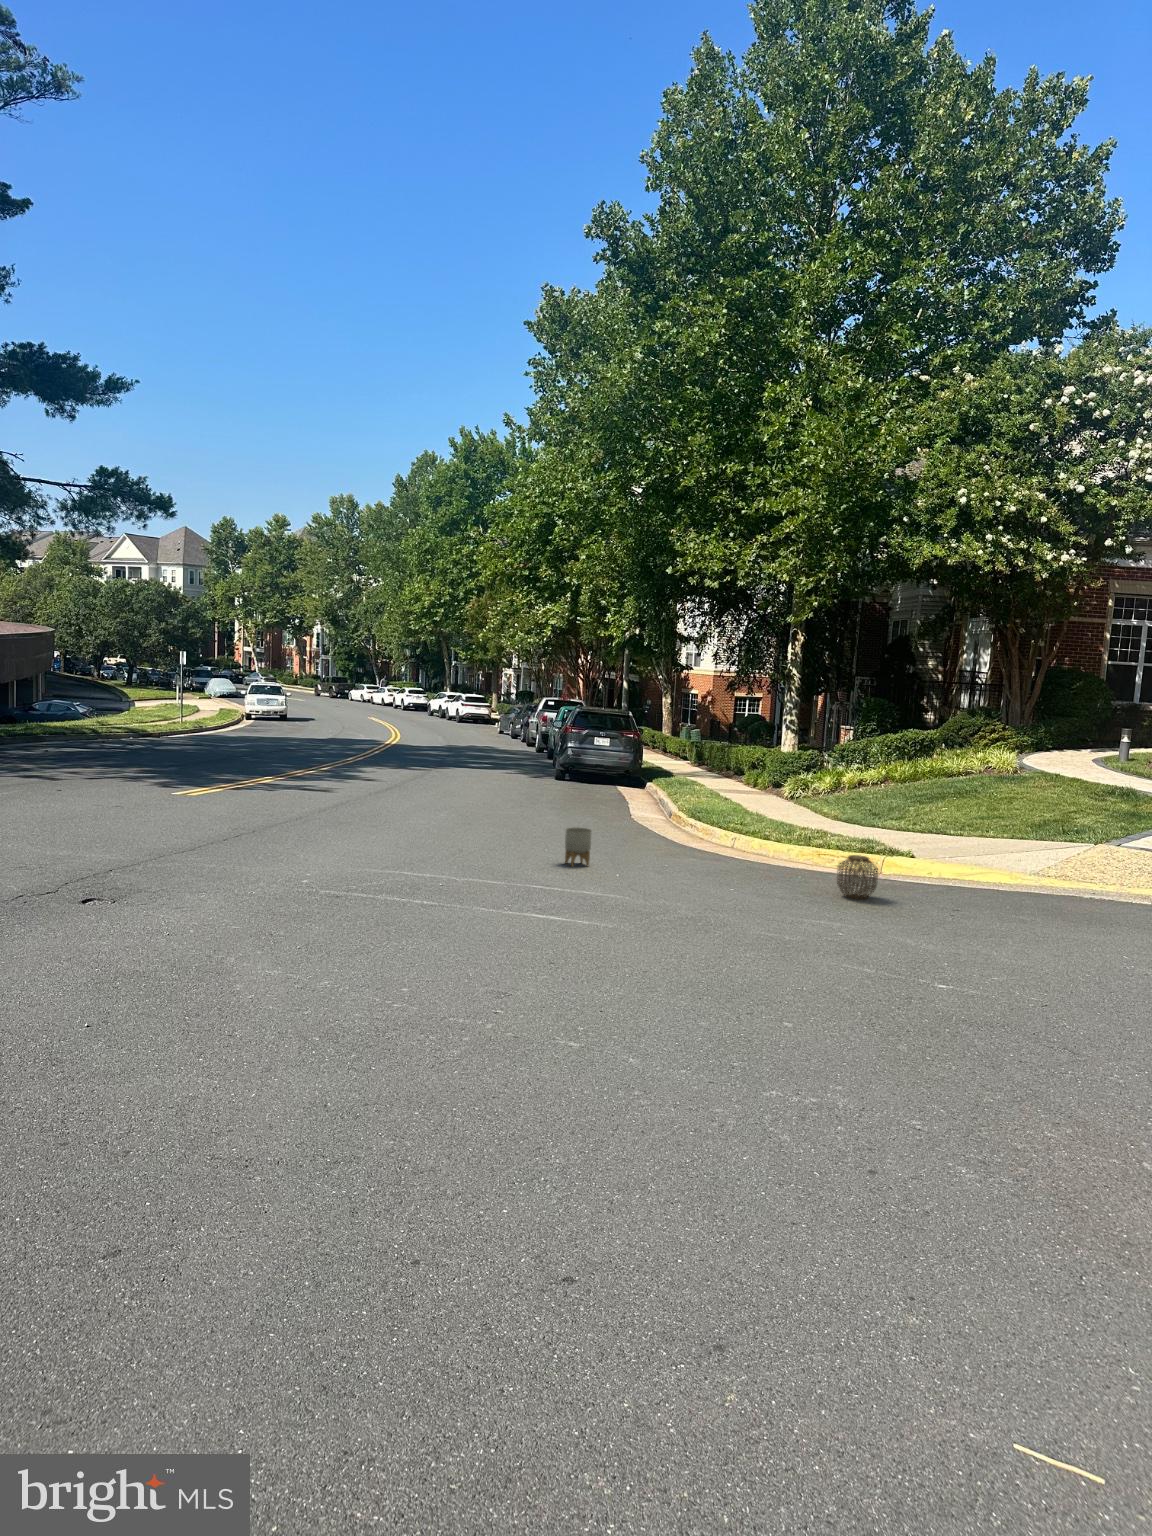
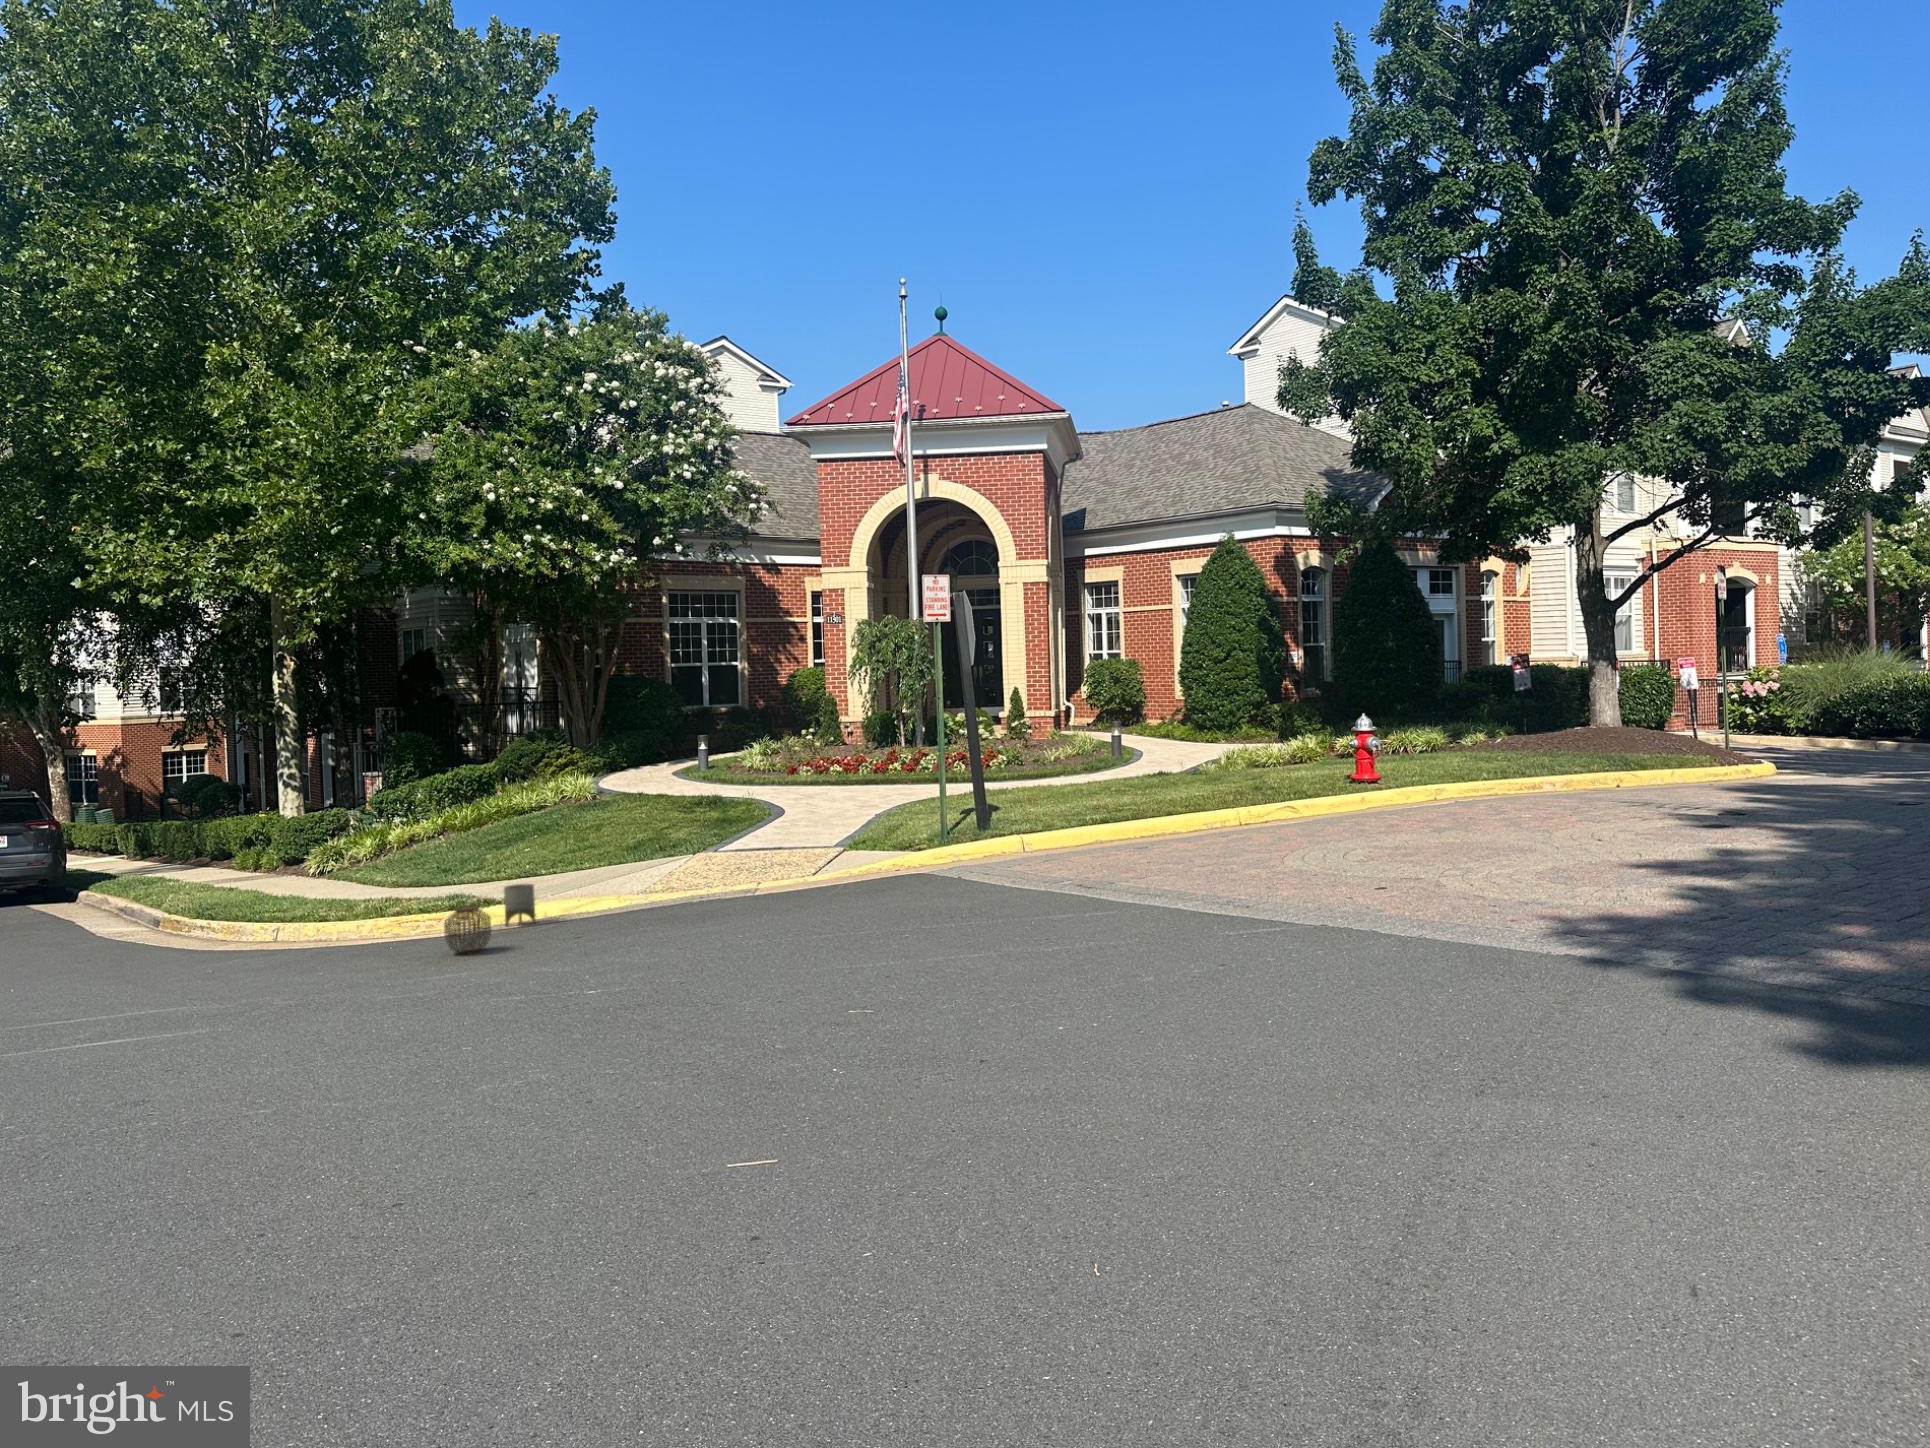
planter: present [565,827,592,867] -> present [504,884,535,927]

